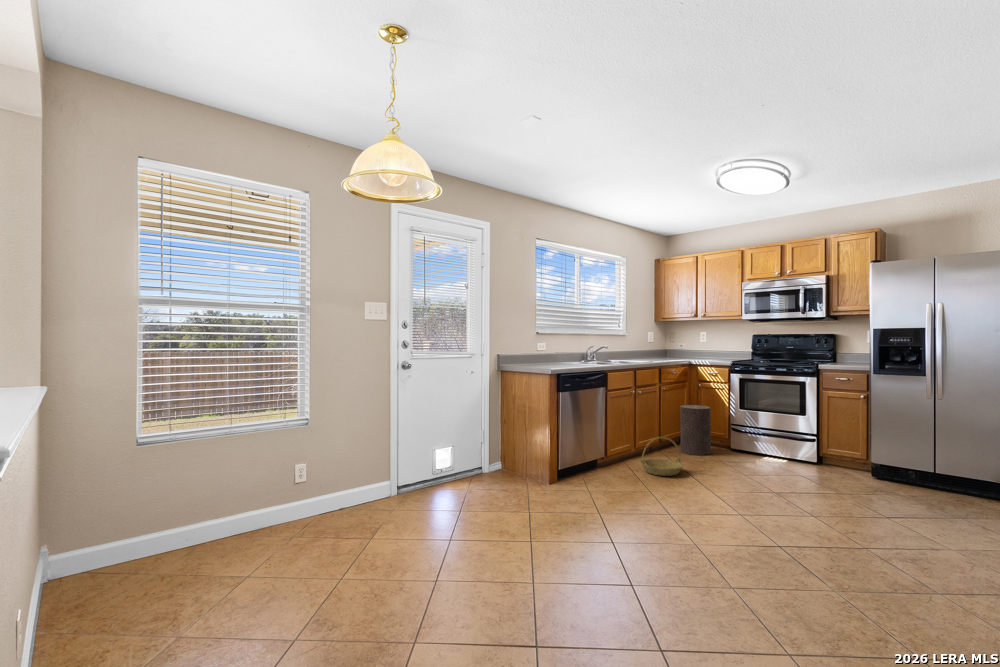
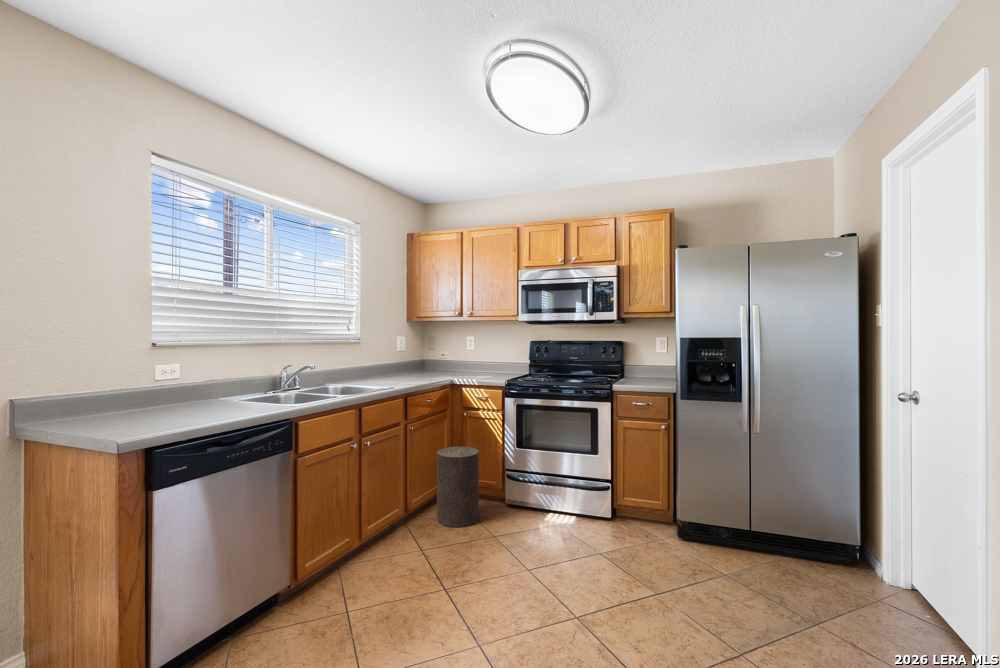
basket: present [640,437,683,476] -> none [360,532,435,611]

